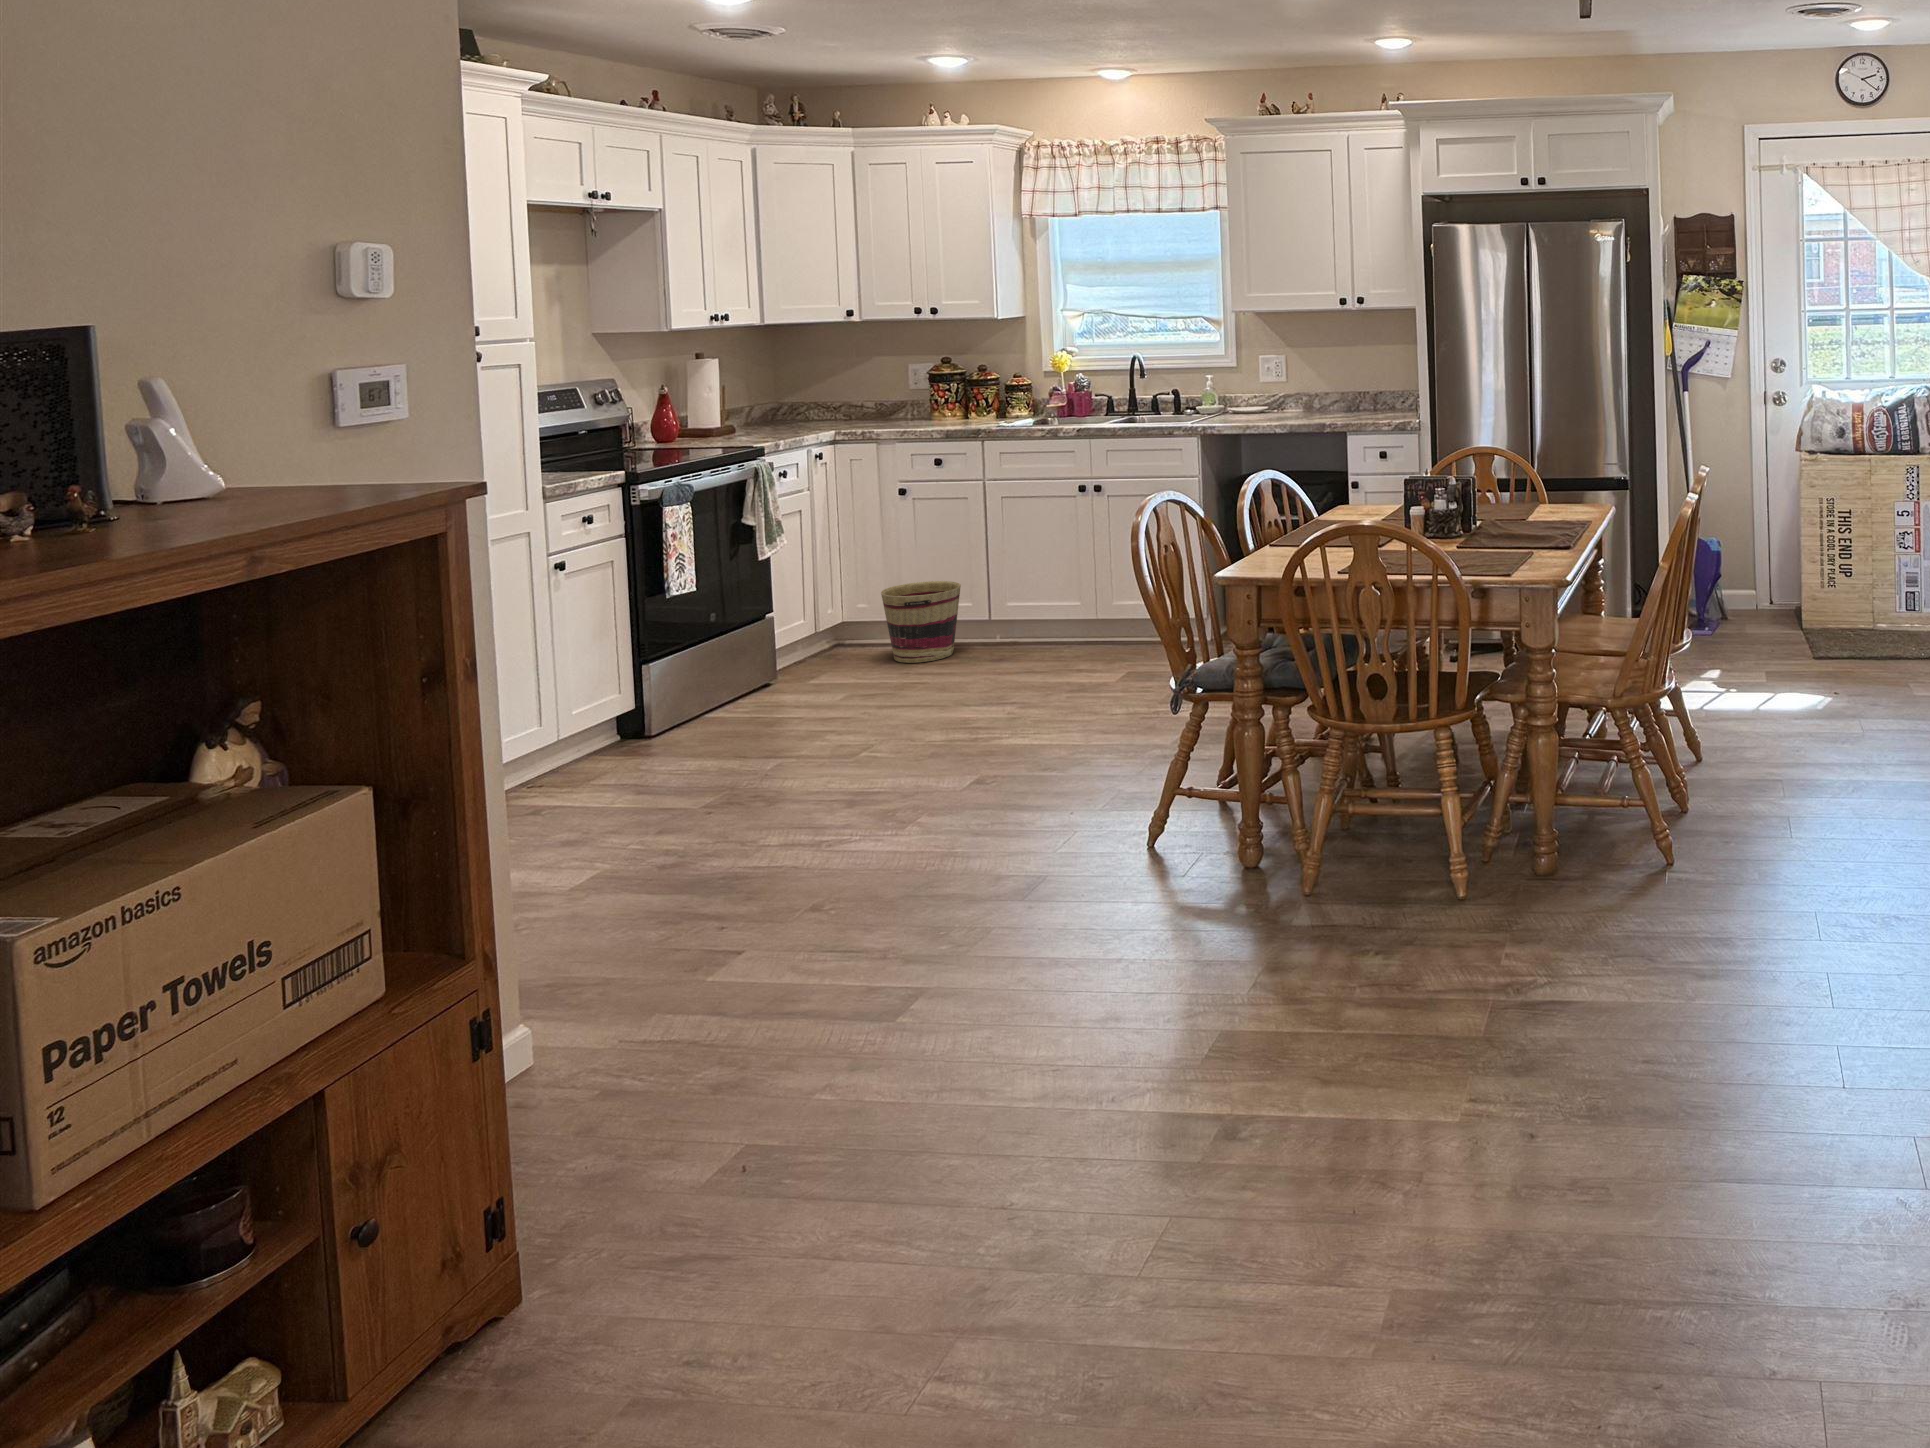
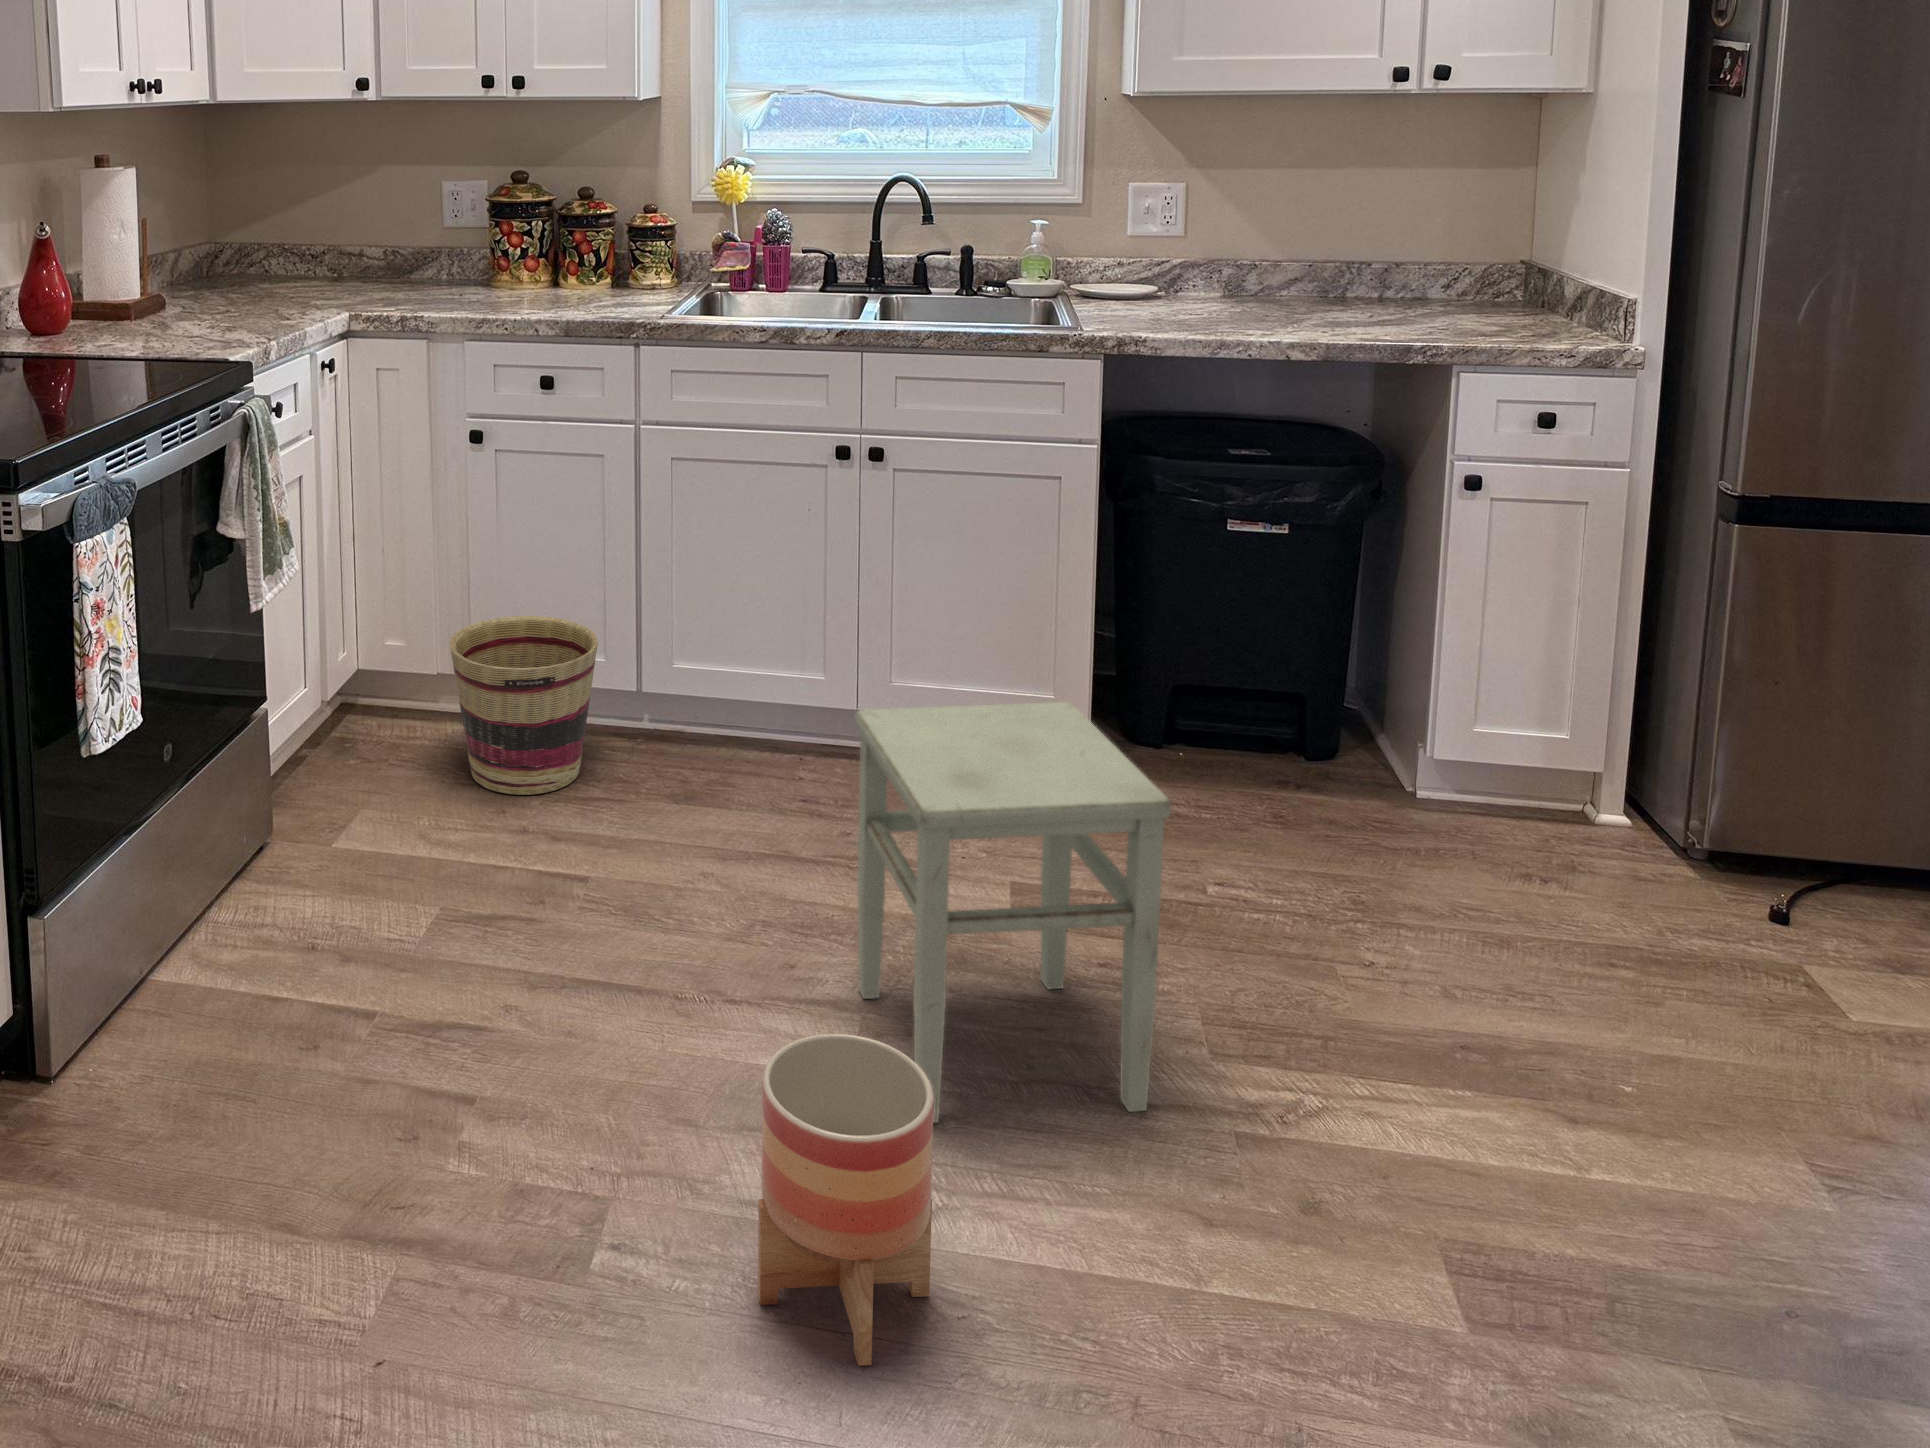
stool: none [1015,568,1121,722] -> present [855,702,1171,1123]
planter: none [923,663,991,763] -> present [758,1034,934,1366]

